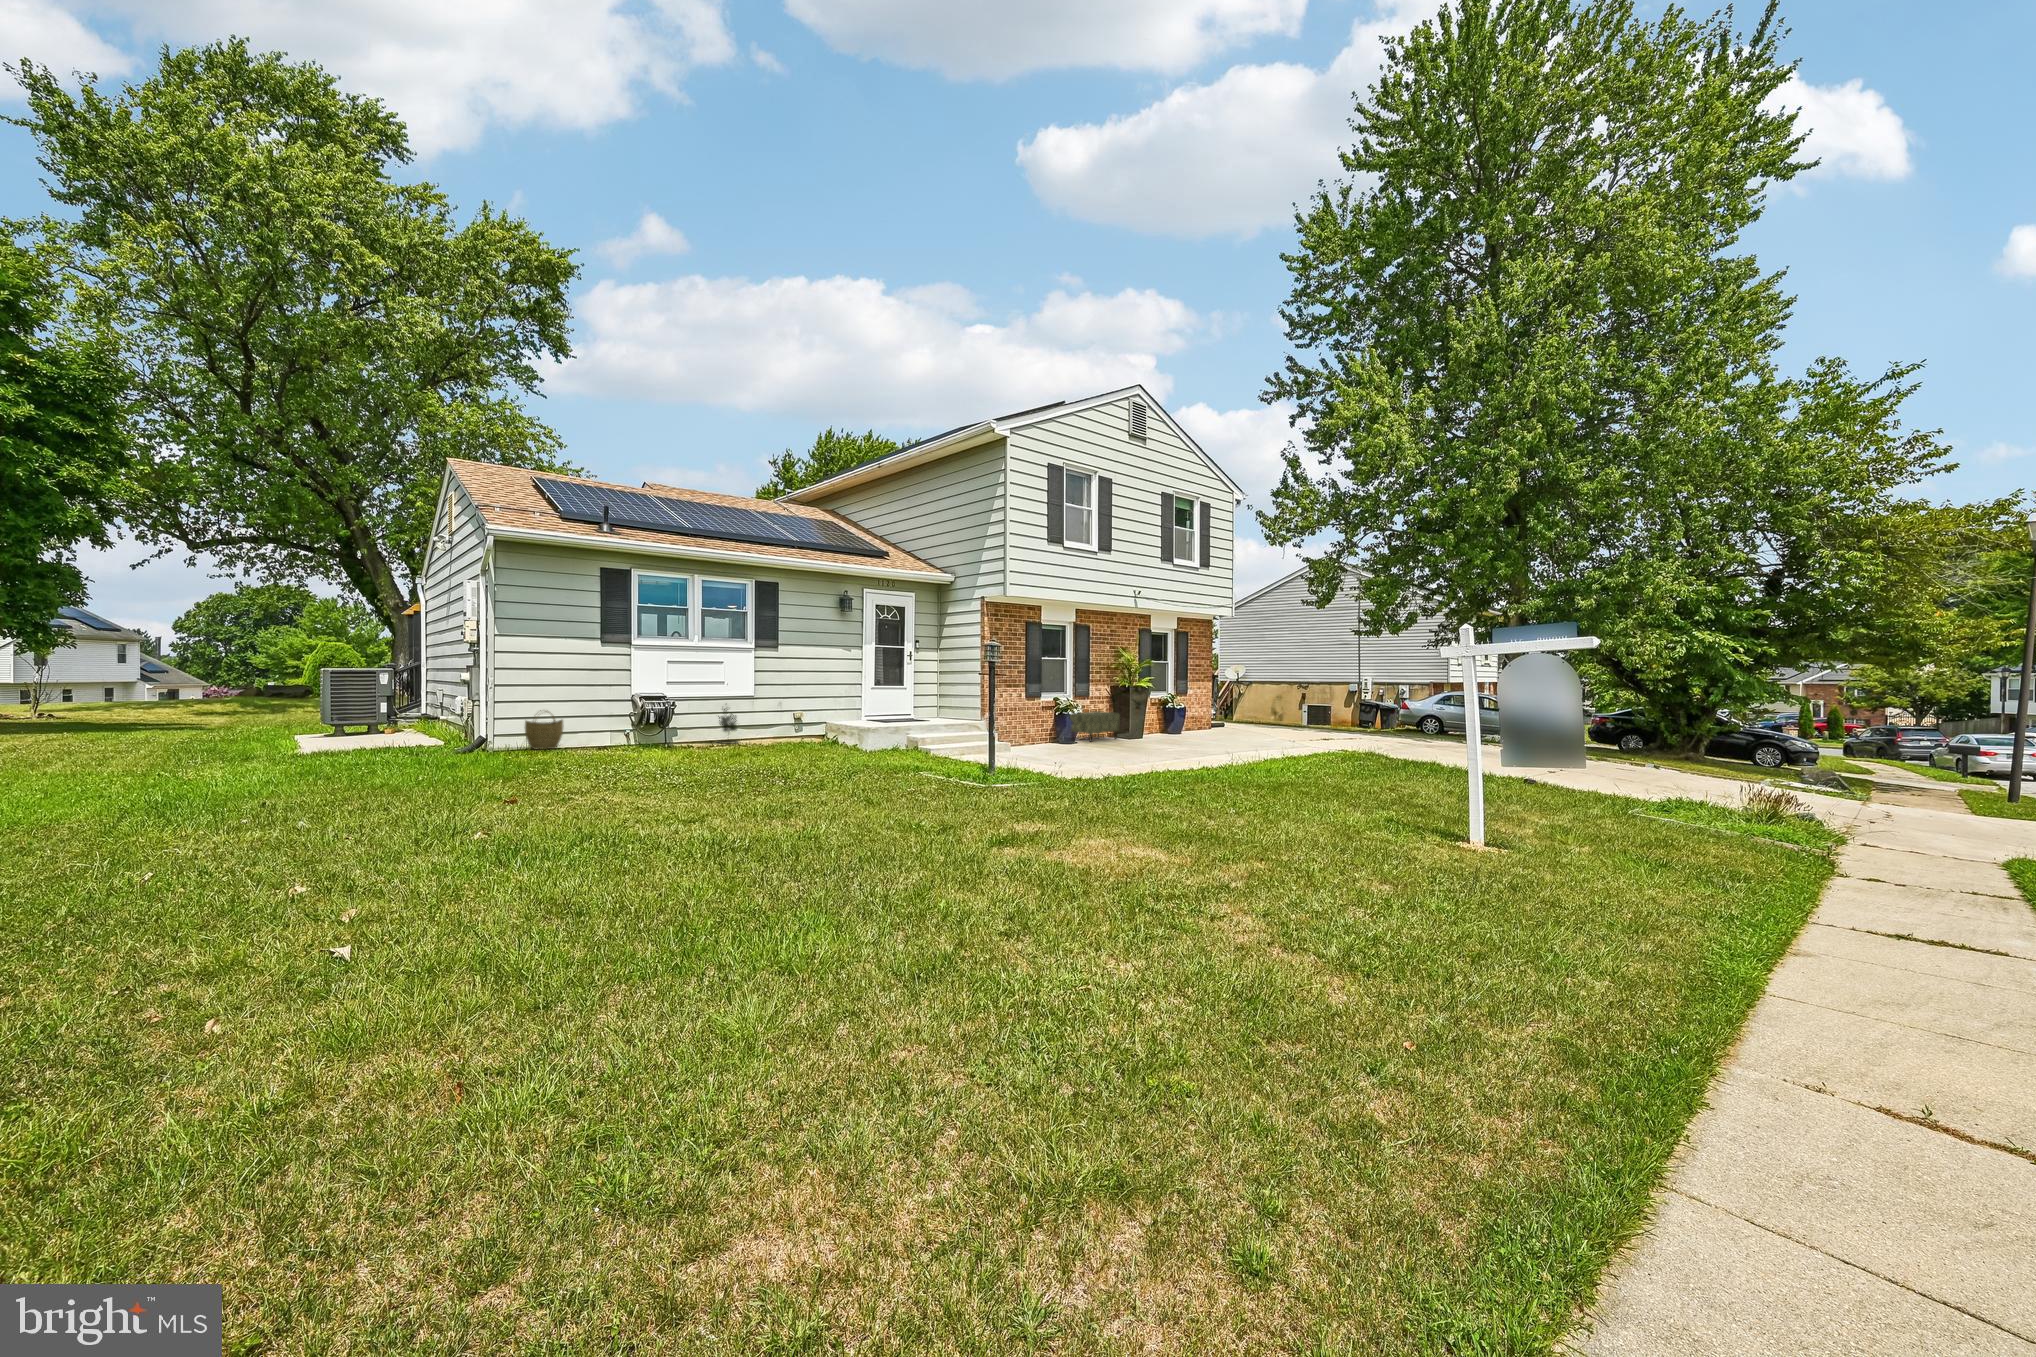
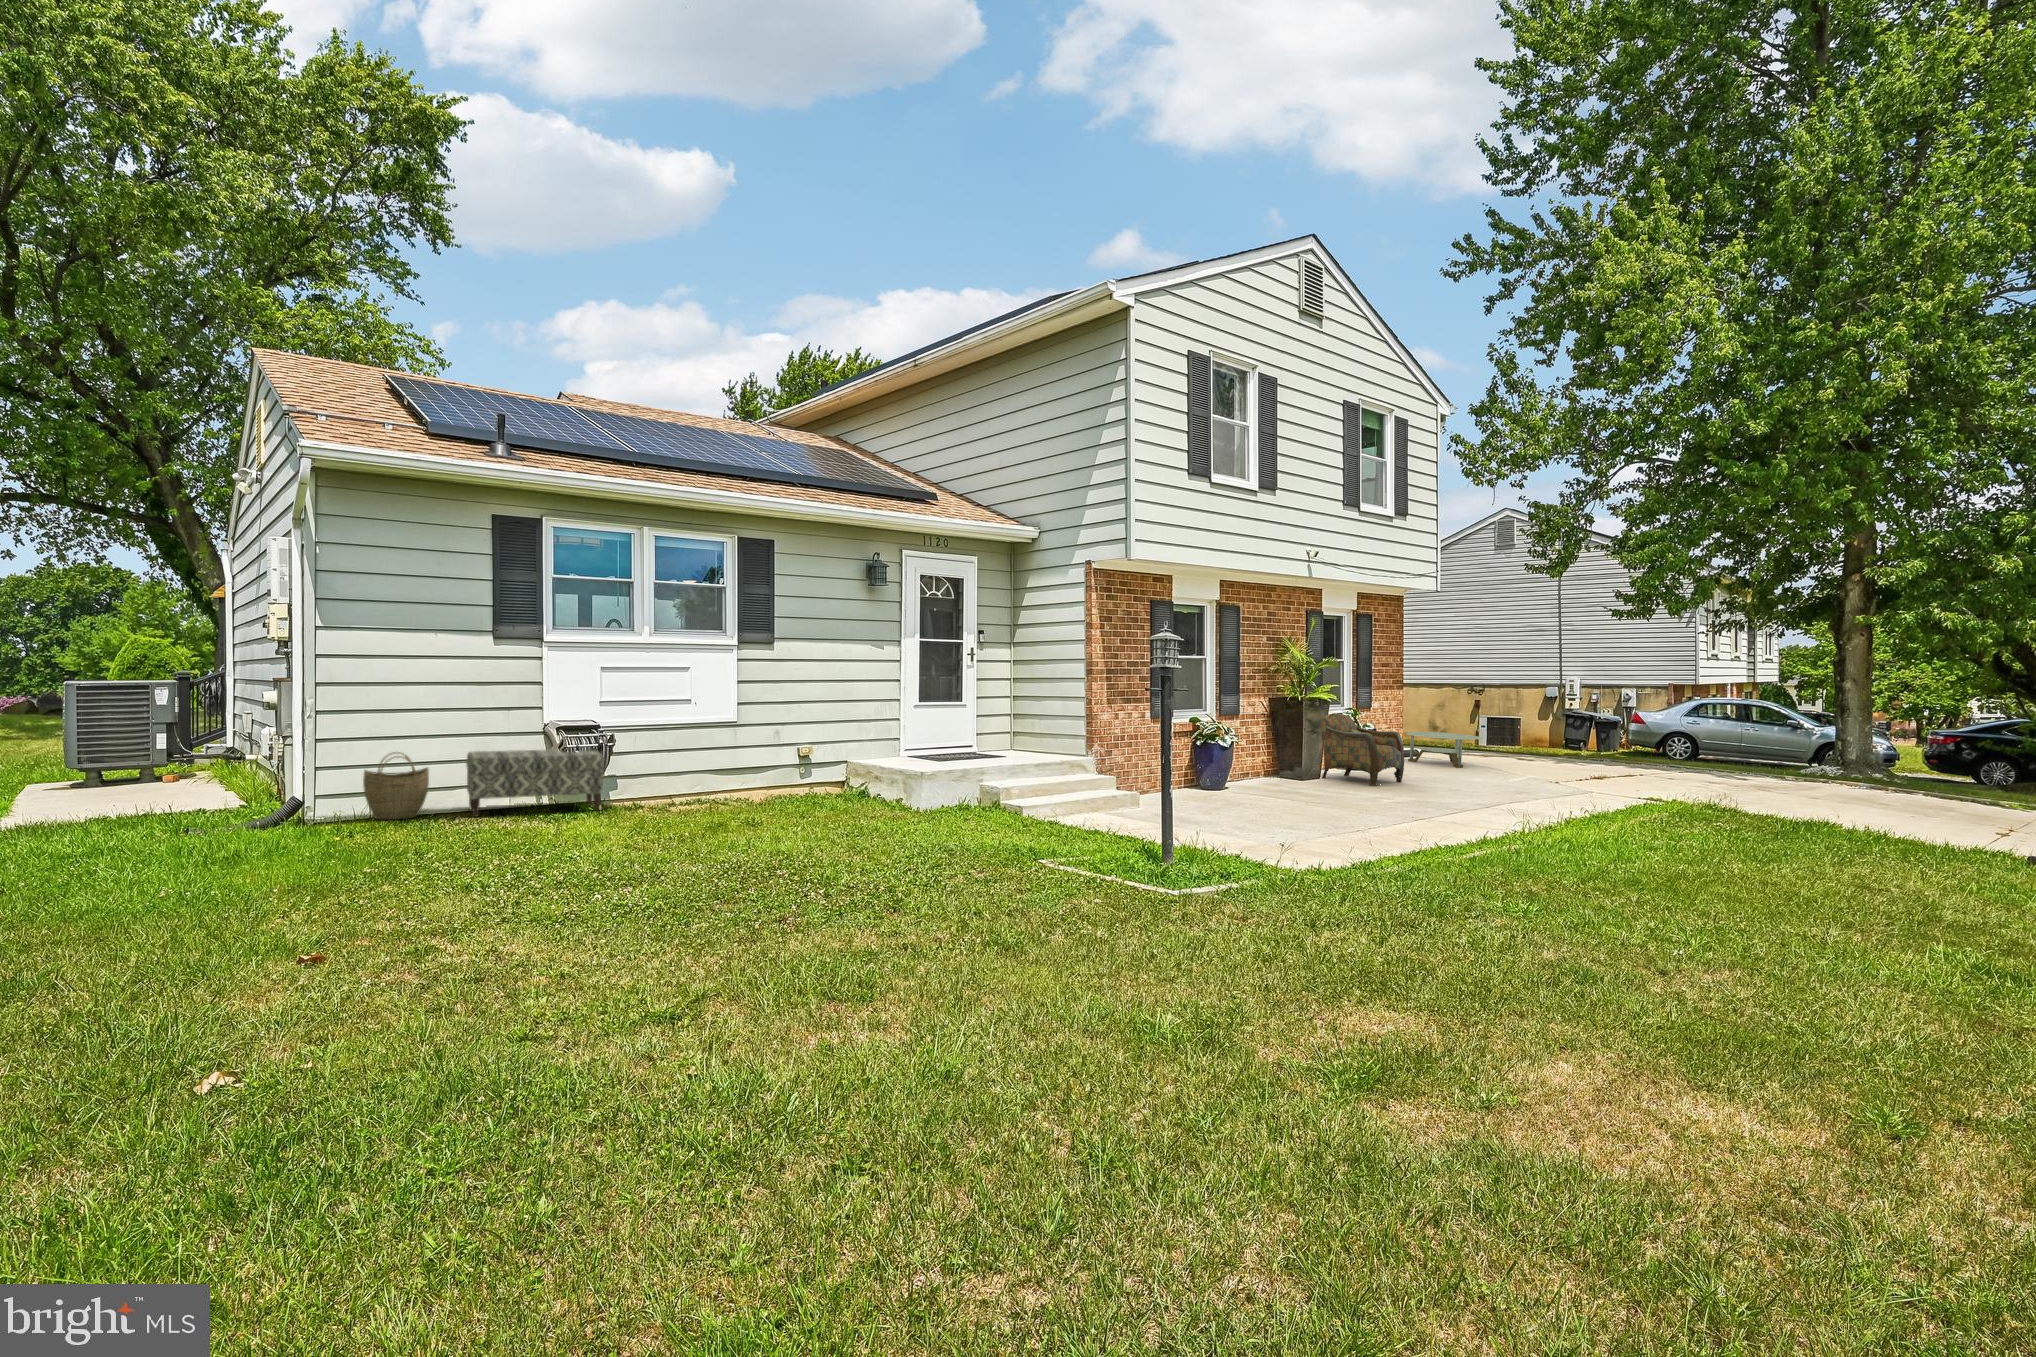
armchair: none [1142,696,1195,742] -> present [1321,713,1404,786]
potted tree: present [717,708,738,744] -> none [678,734,718,801]
bench: present [1070,711,1120,742] -> present [466,749,604,817]
round table: none [1213,711,1261,734] -> present [1406,732,1481,768]

